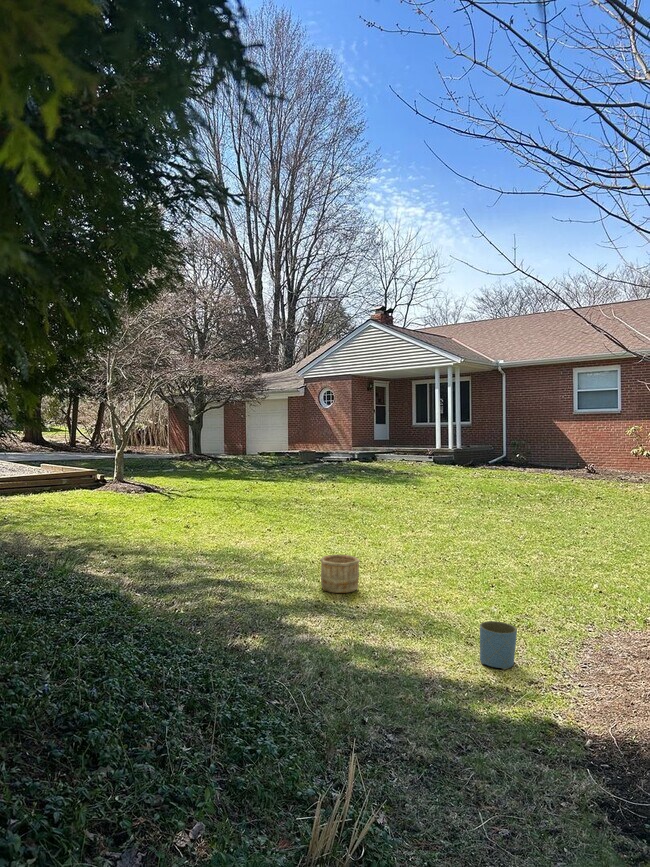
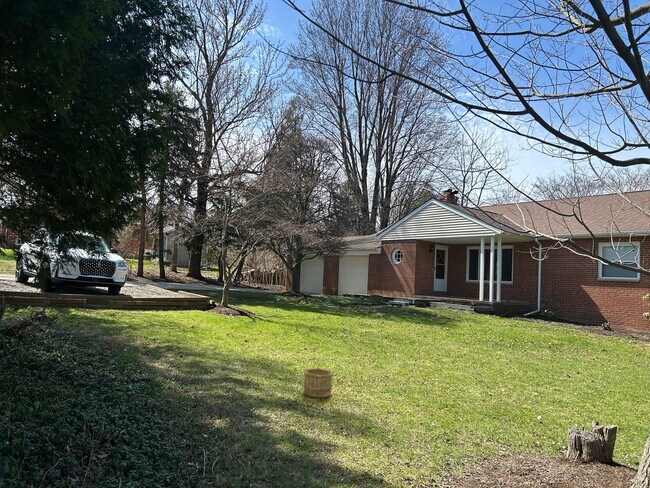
planter: present [480,621,517,670] -> none [375,428,404,467]

